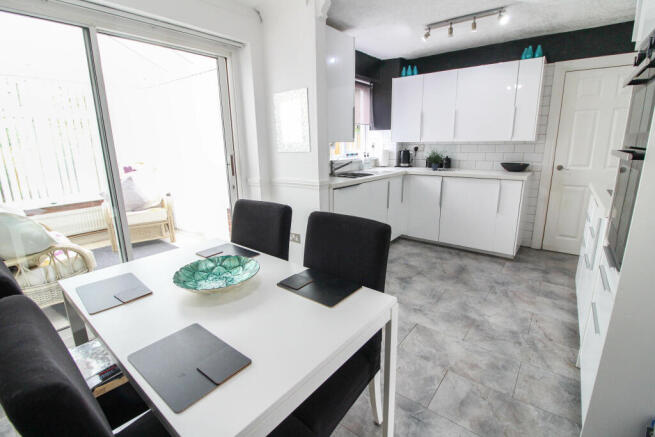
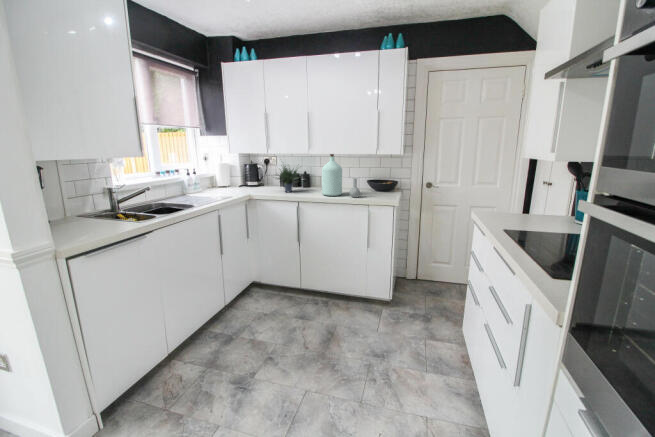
bottle: none [462,141,494,174] -> present [322,154,360,197]

